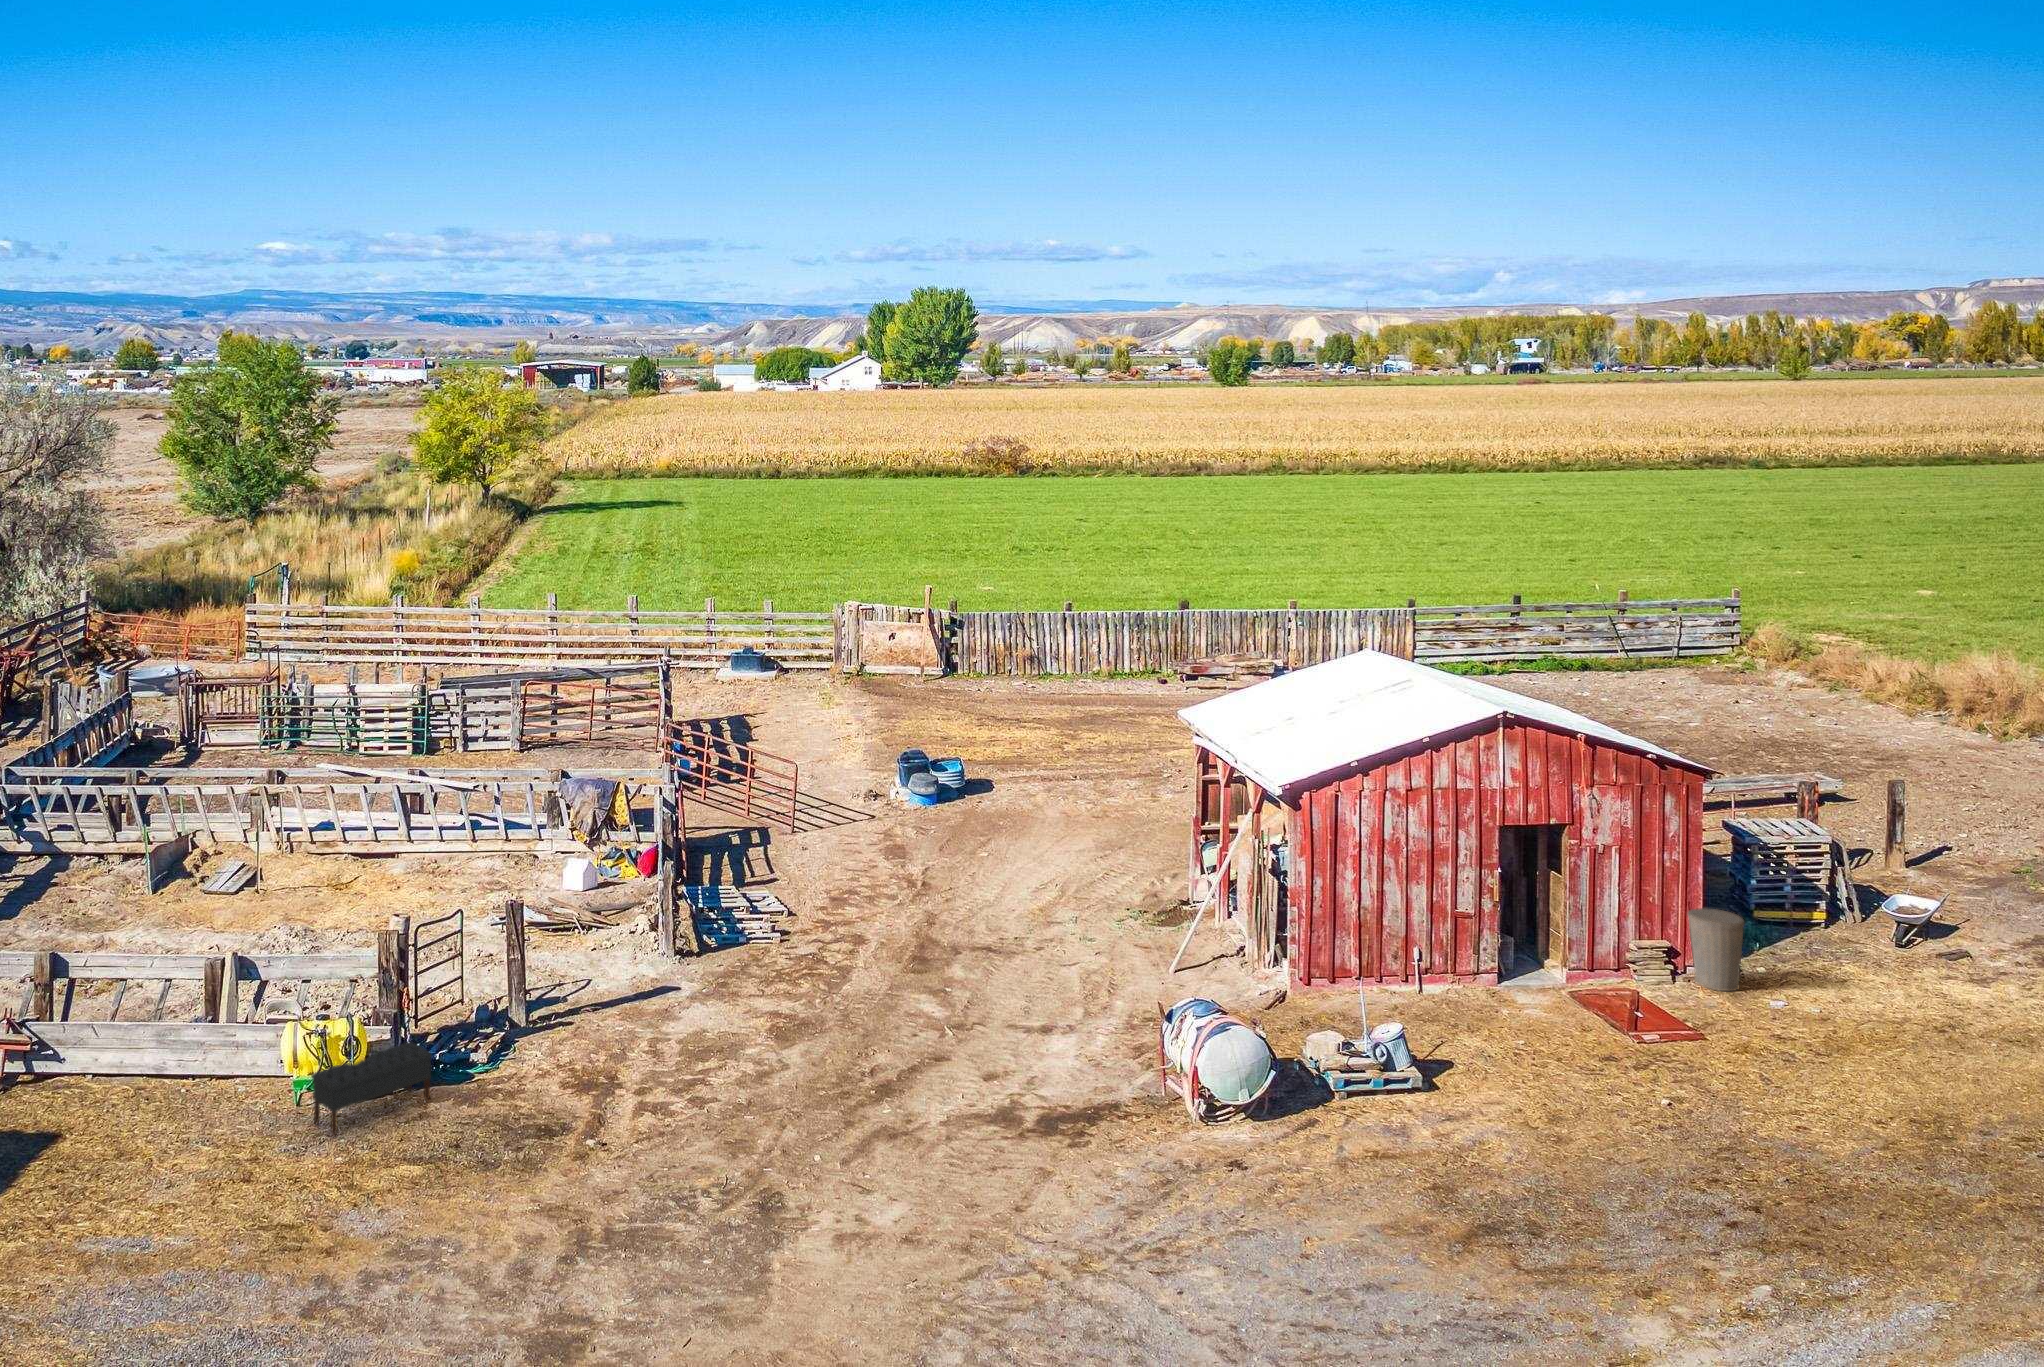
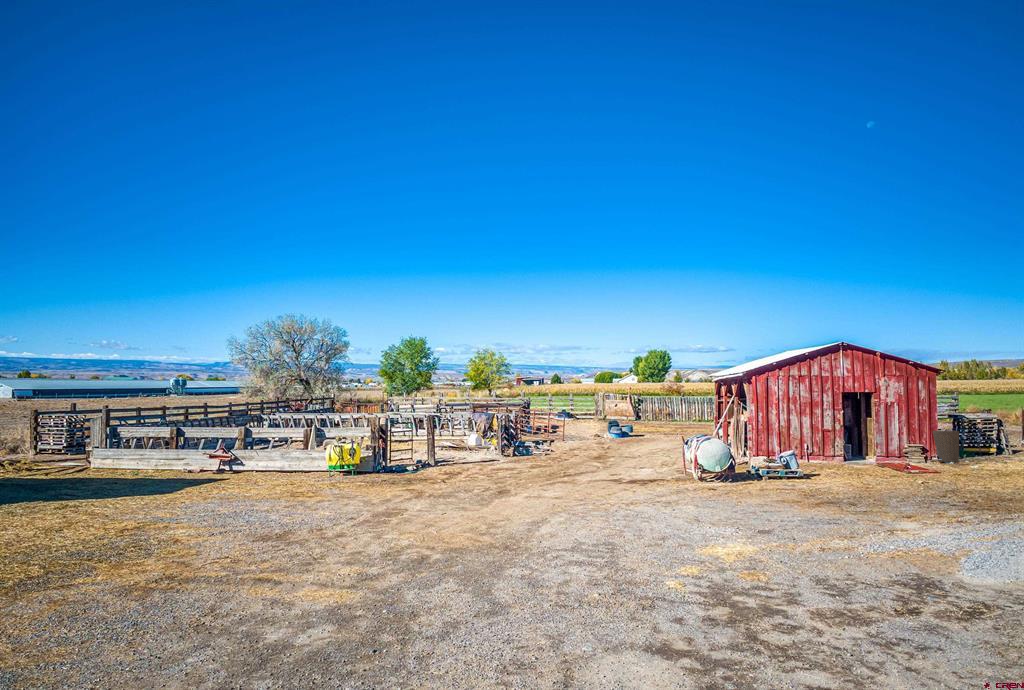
bench: present [311,1042,432,1137] -> none [348,454,395,478]

